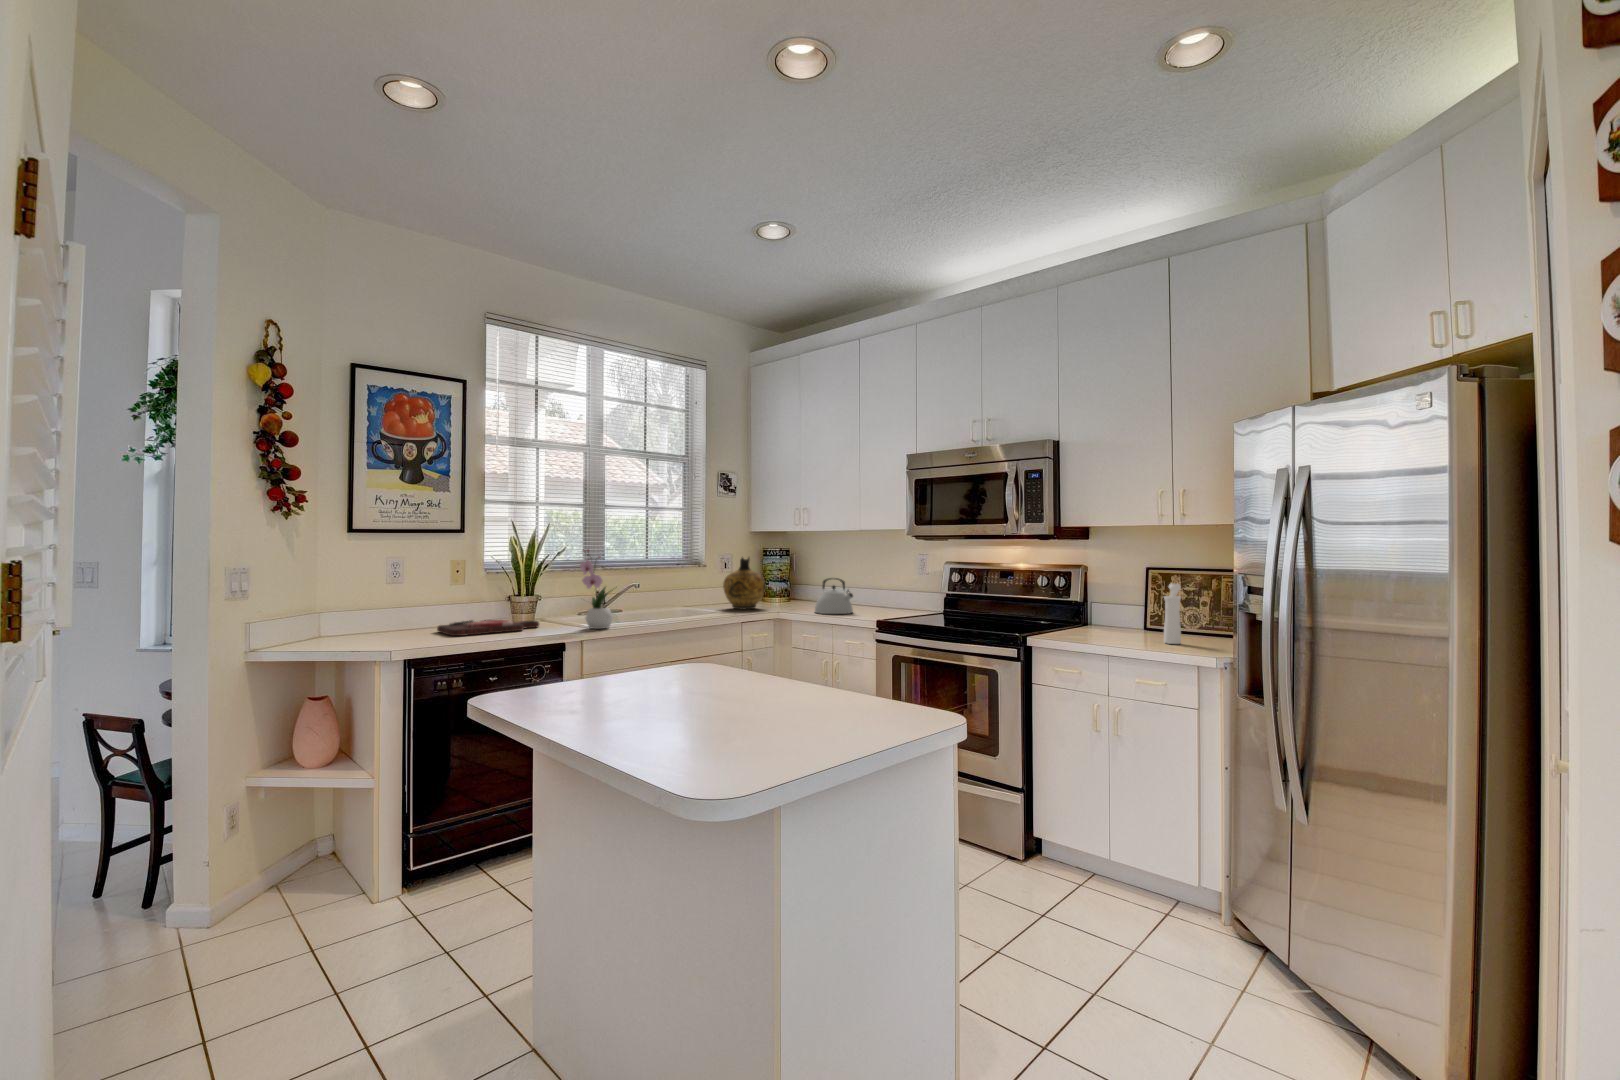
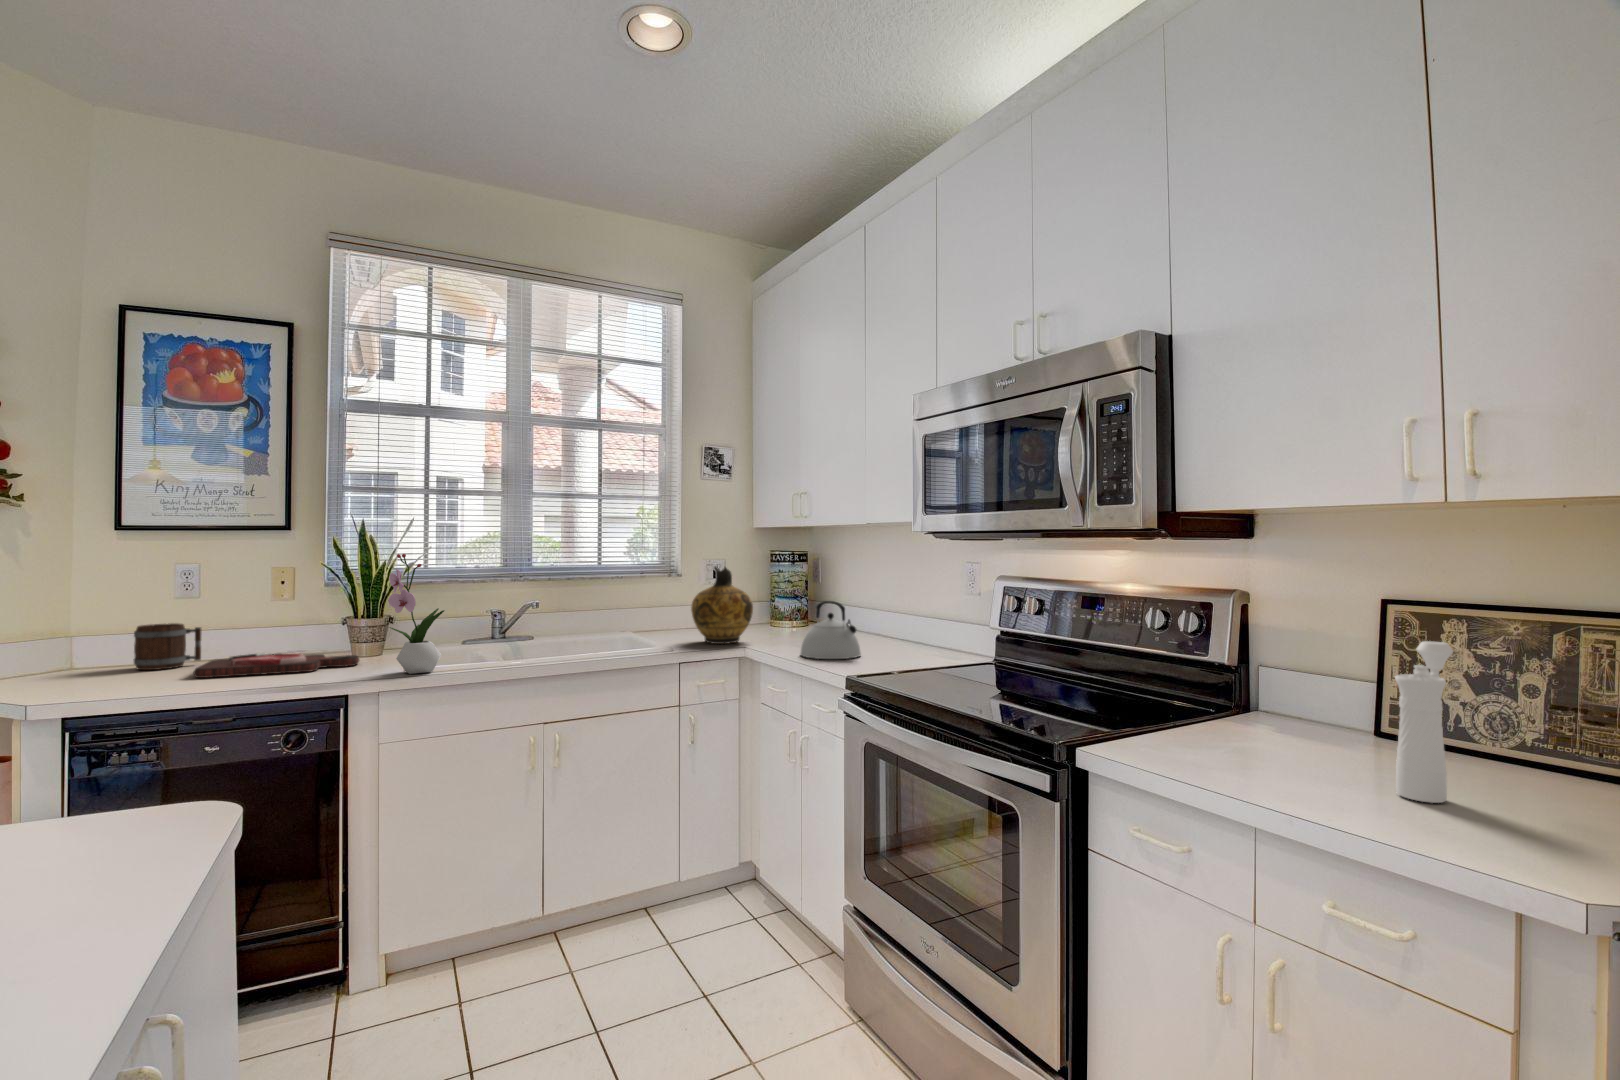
mug: none [377,601,417,635] -> present [134,623,201,670]

